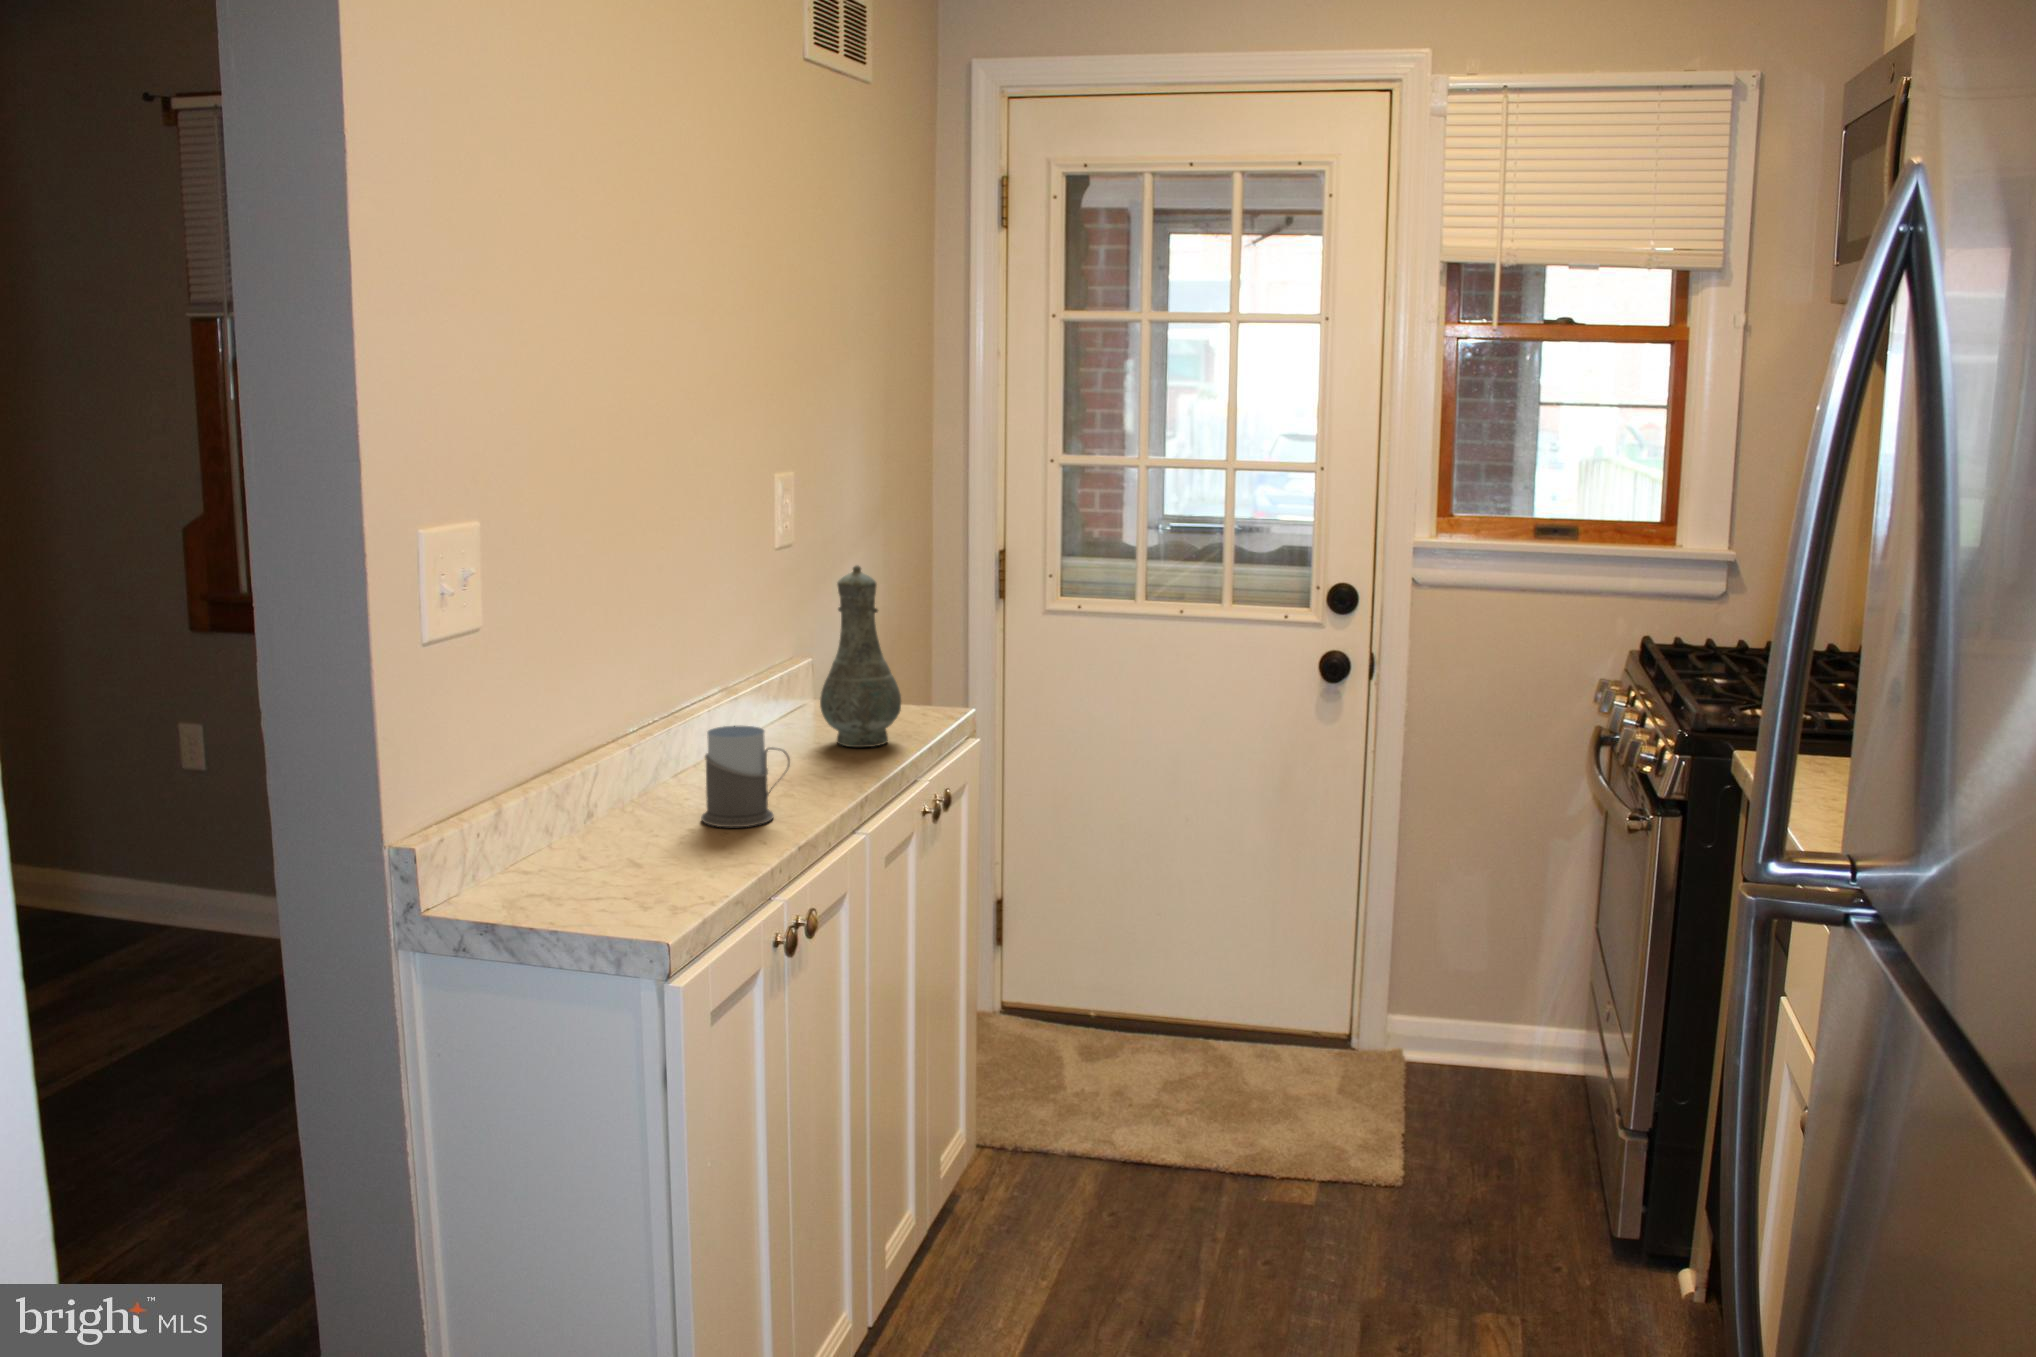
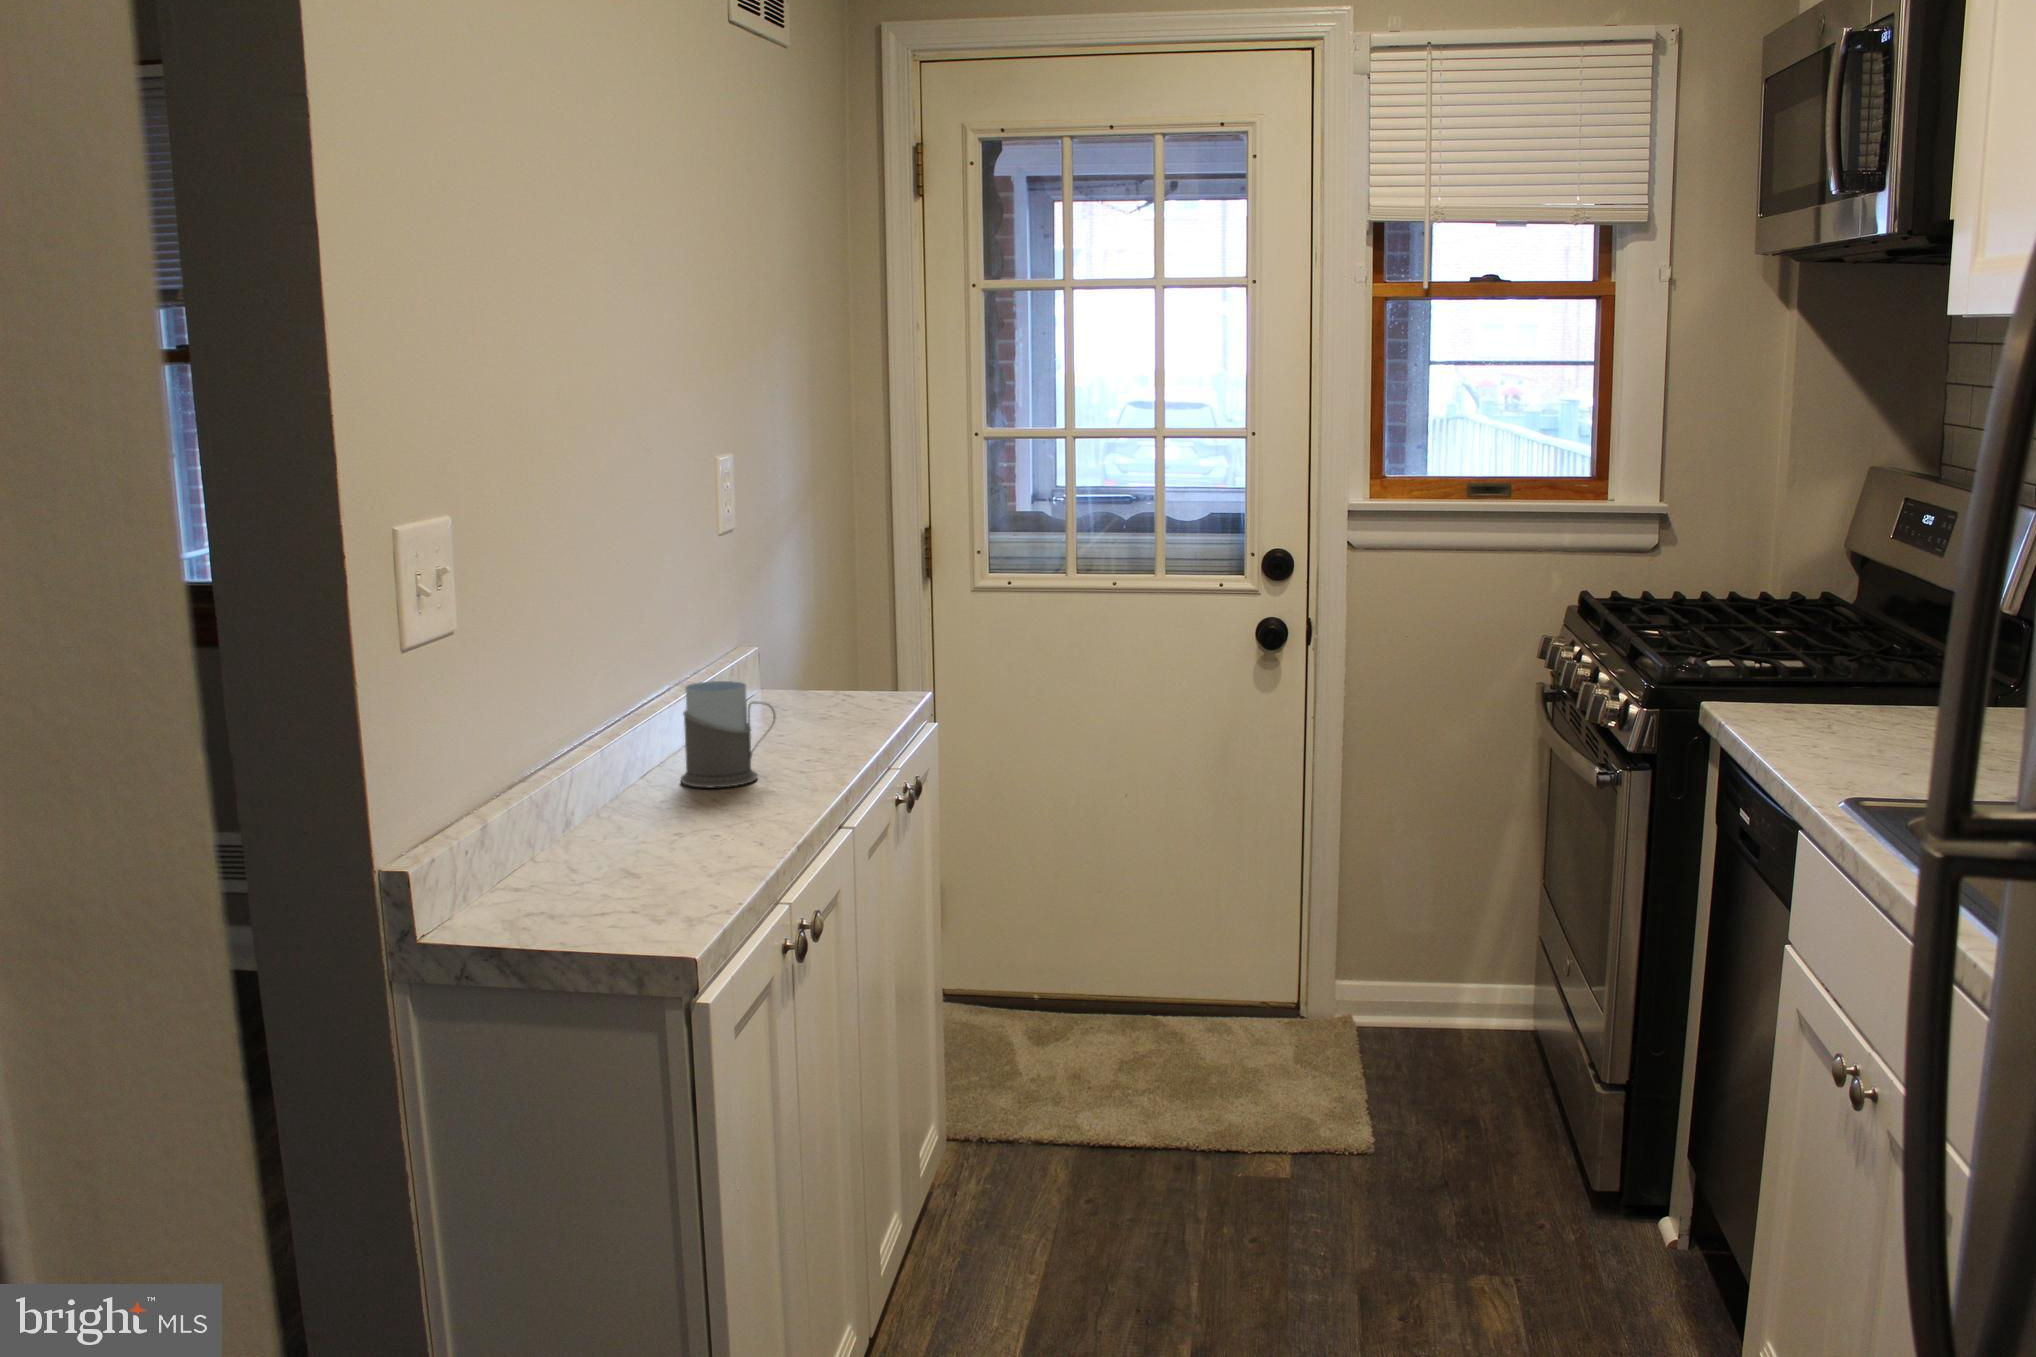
vase: present [820,566,901,747] -> none [781,522,866,713]

